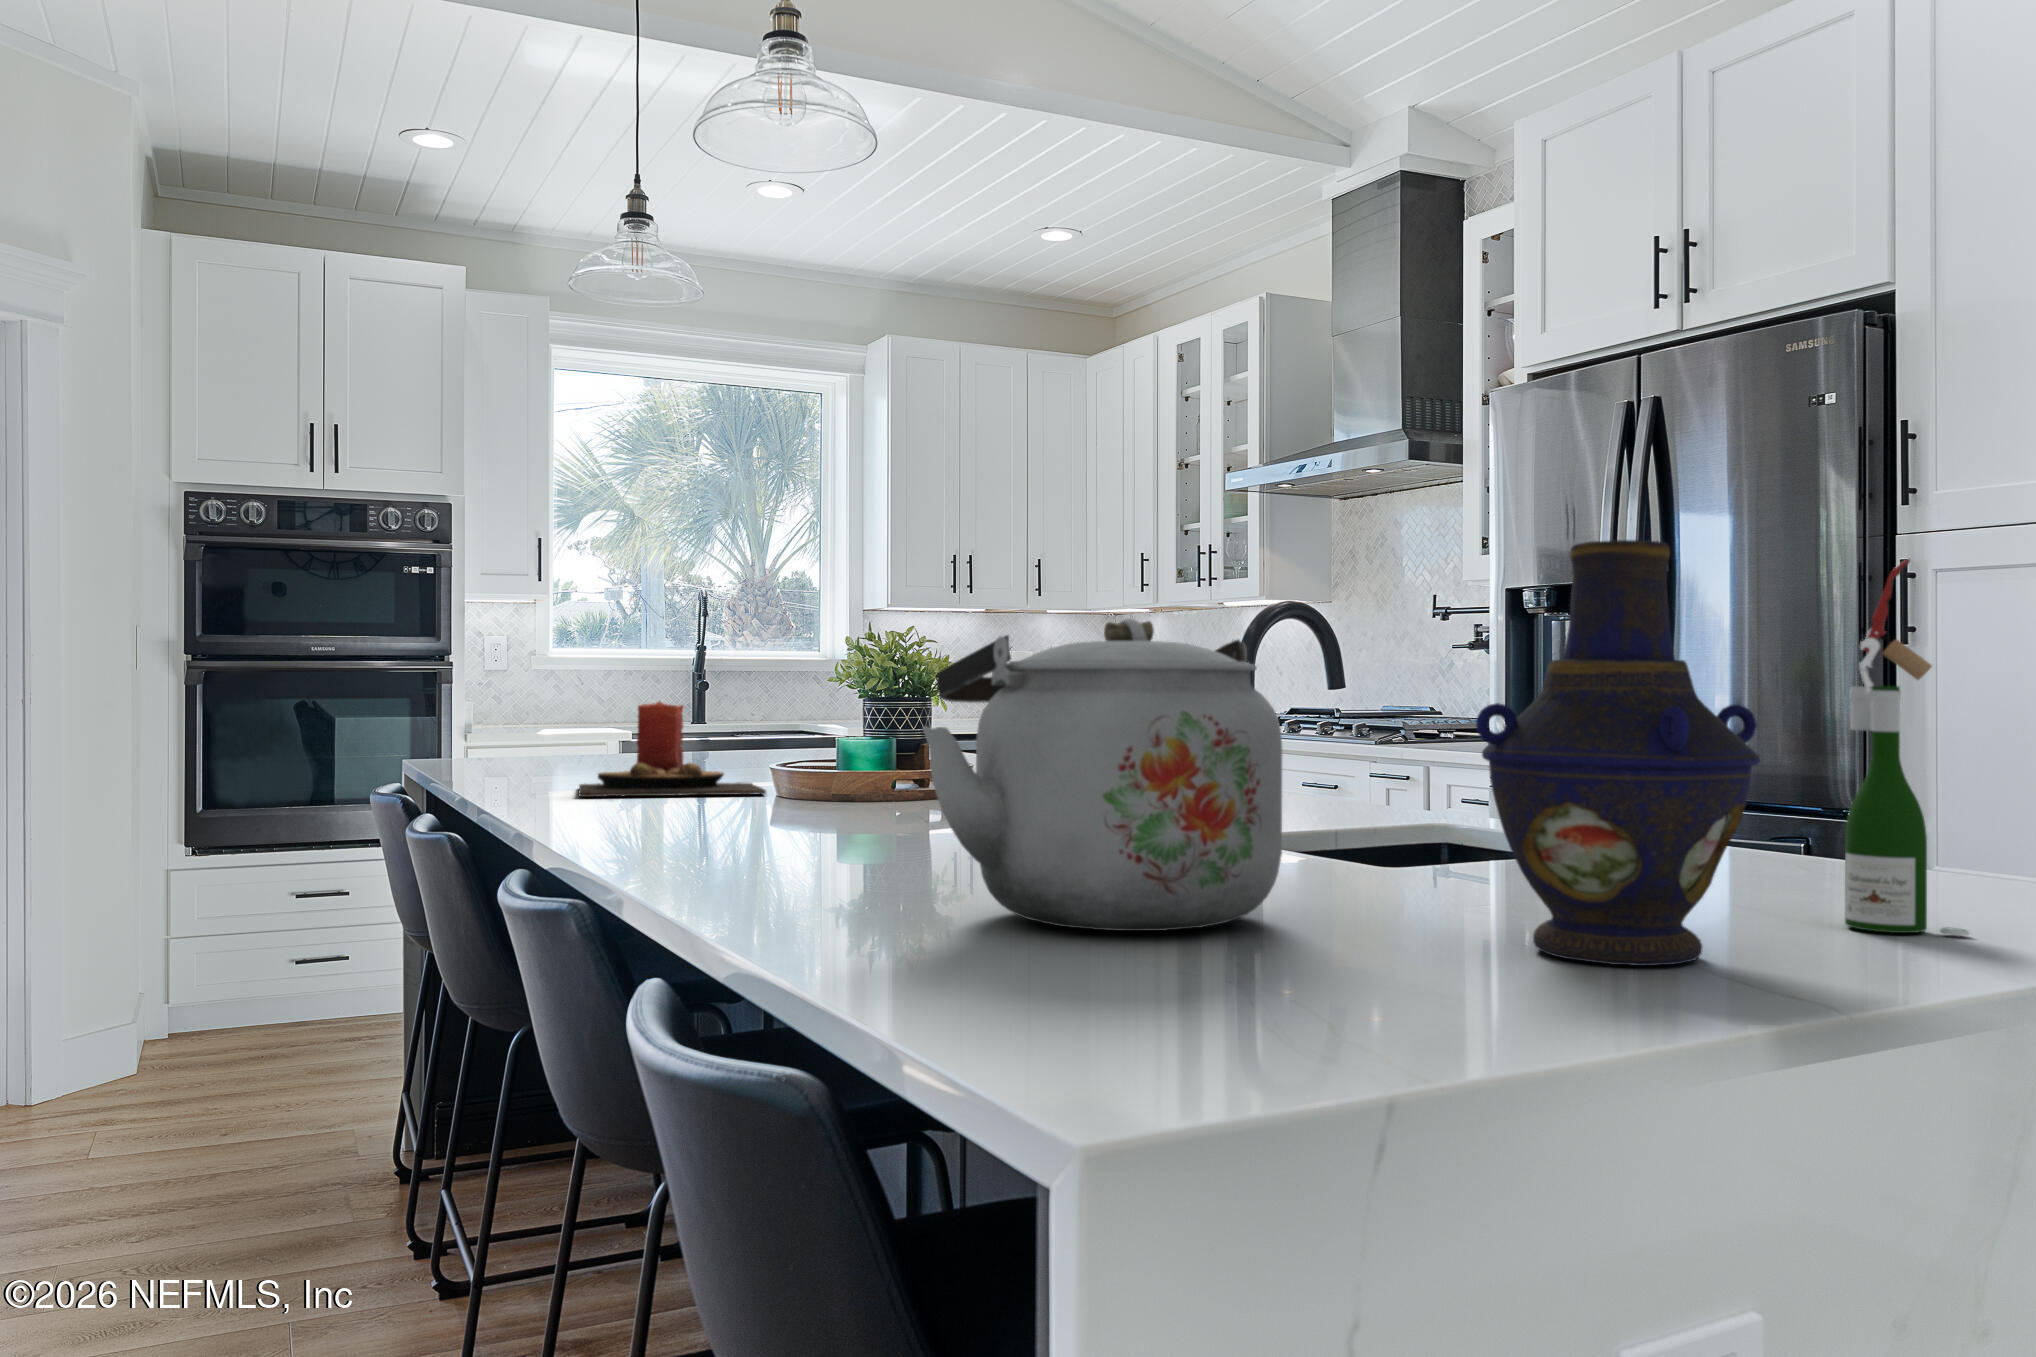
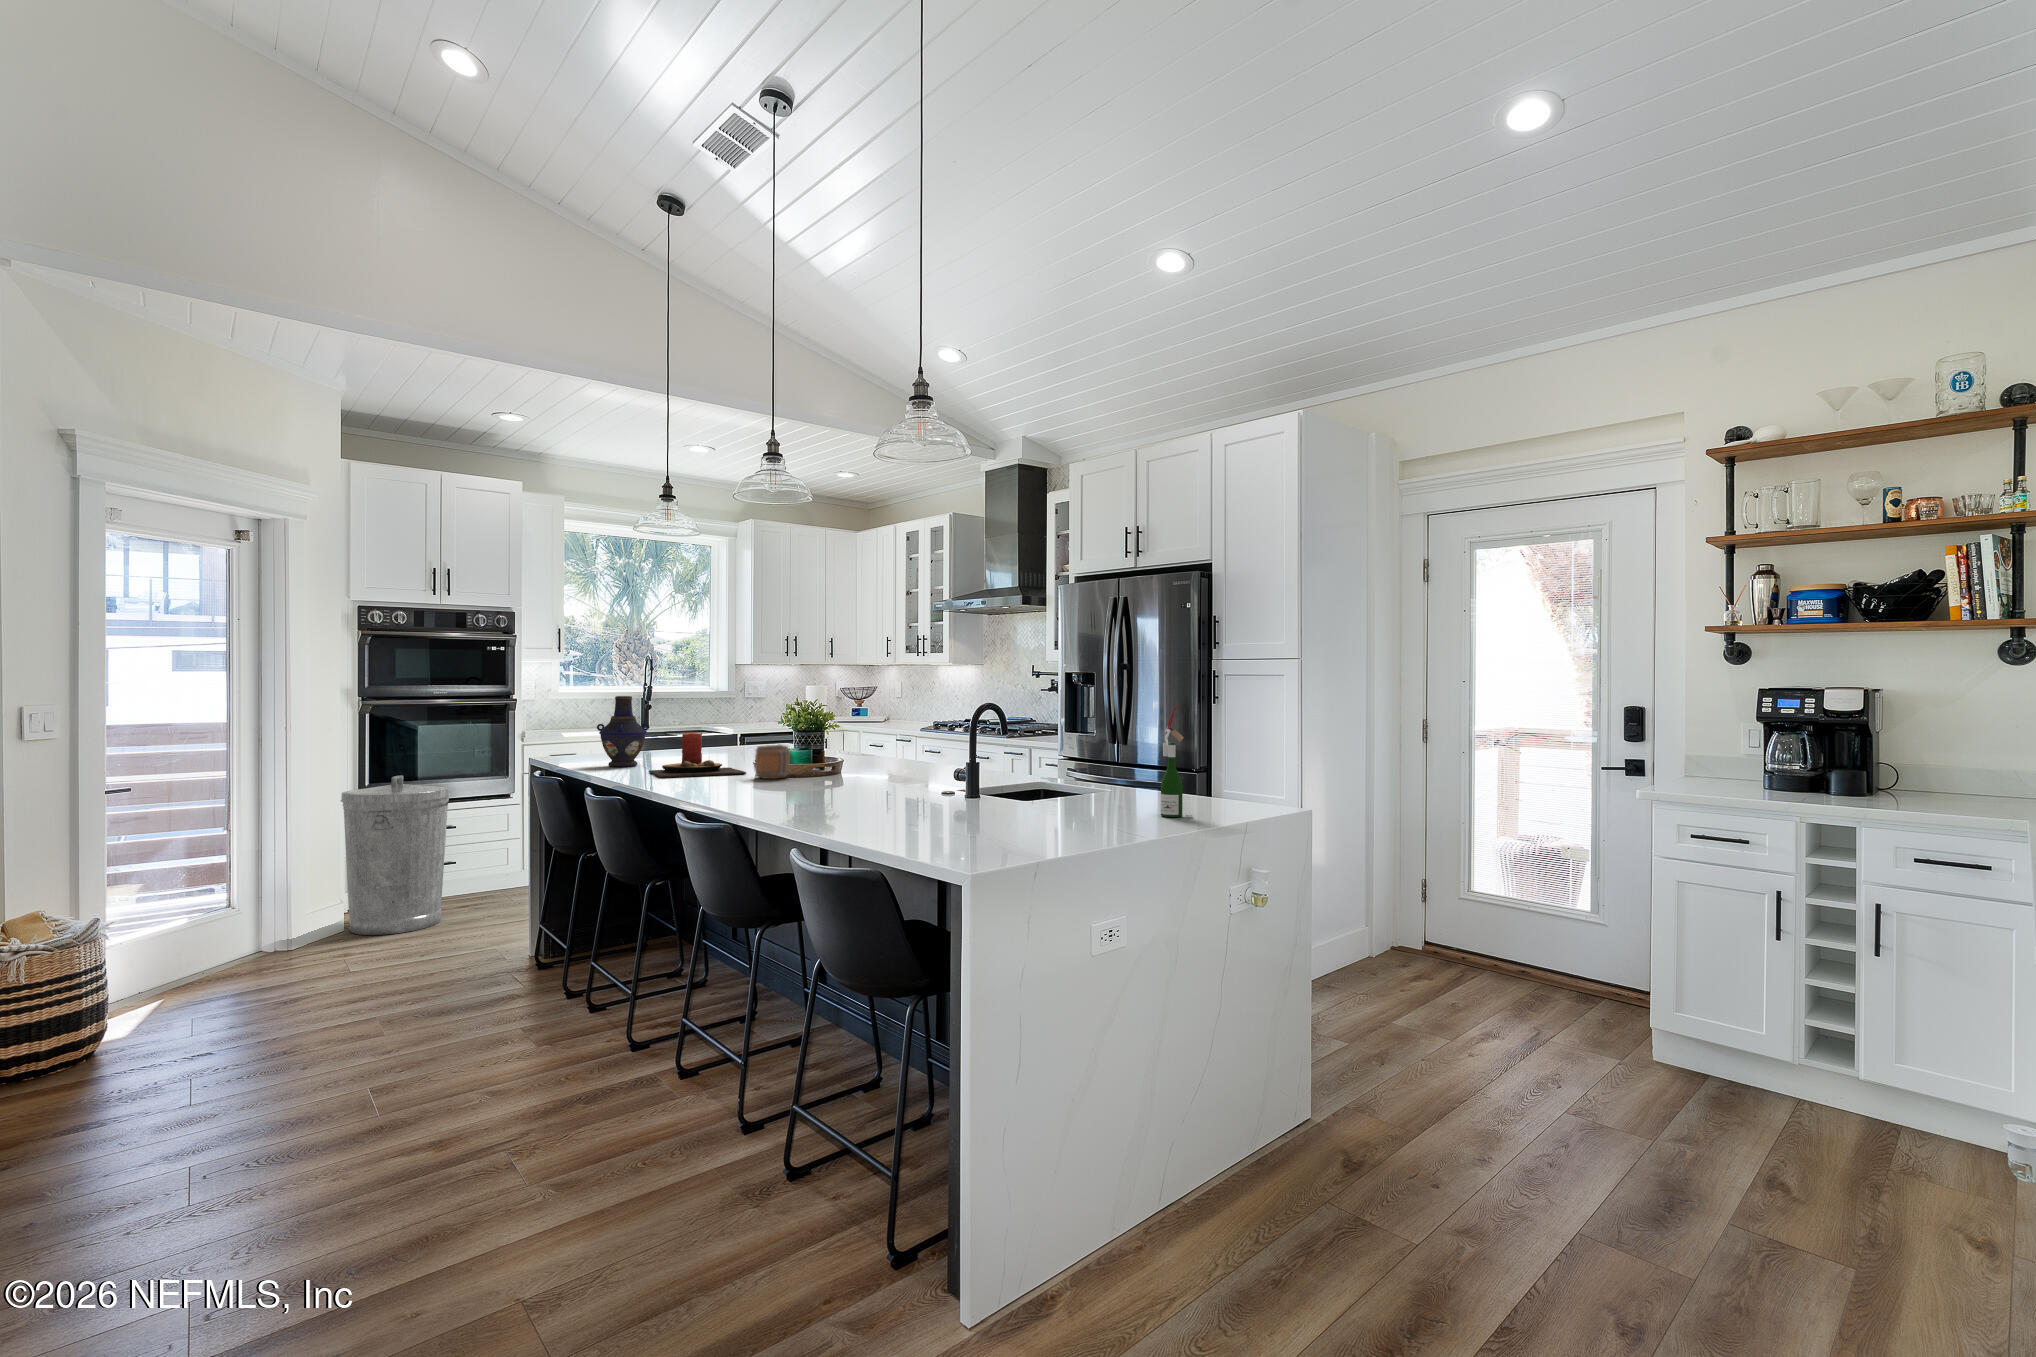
vase: present [1476,540,1760,966] -> present [597,696,649,767]
kettle: present [922,619,1282,931] -> none [880,725,995,825]
mug: none [772,728,850,804] -> present [755,744,790,779]
trash can: none [132,795,322,1085] -> present [341,776,451,935]

